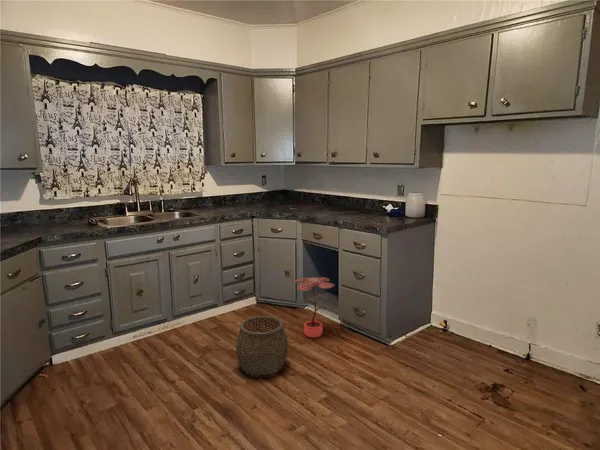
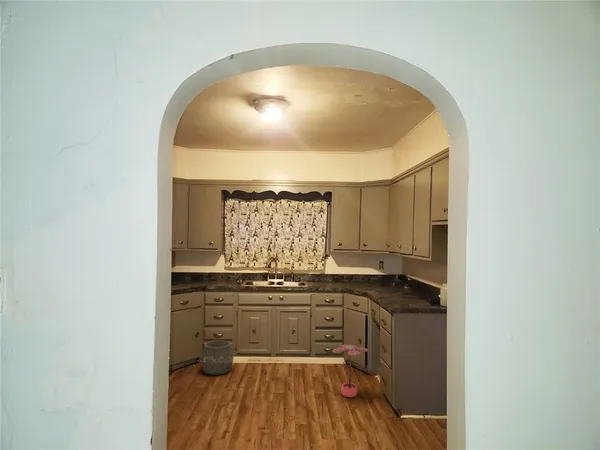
woven basket: present [236,316,288,376] -> present [201,340,233,375]

